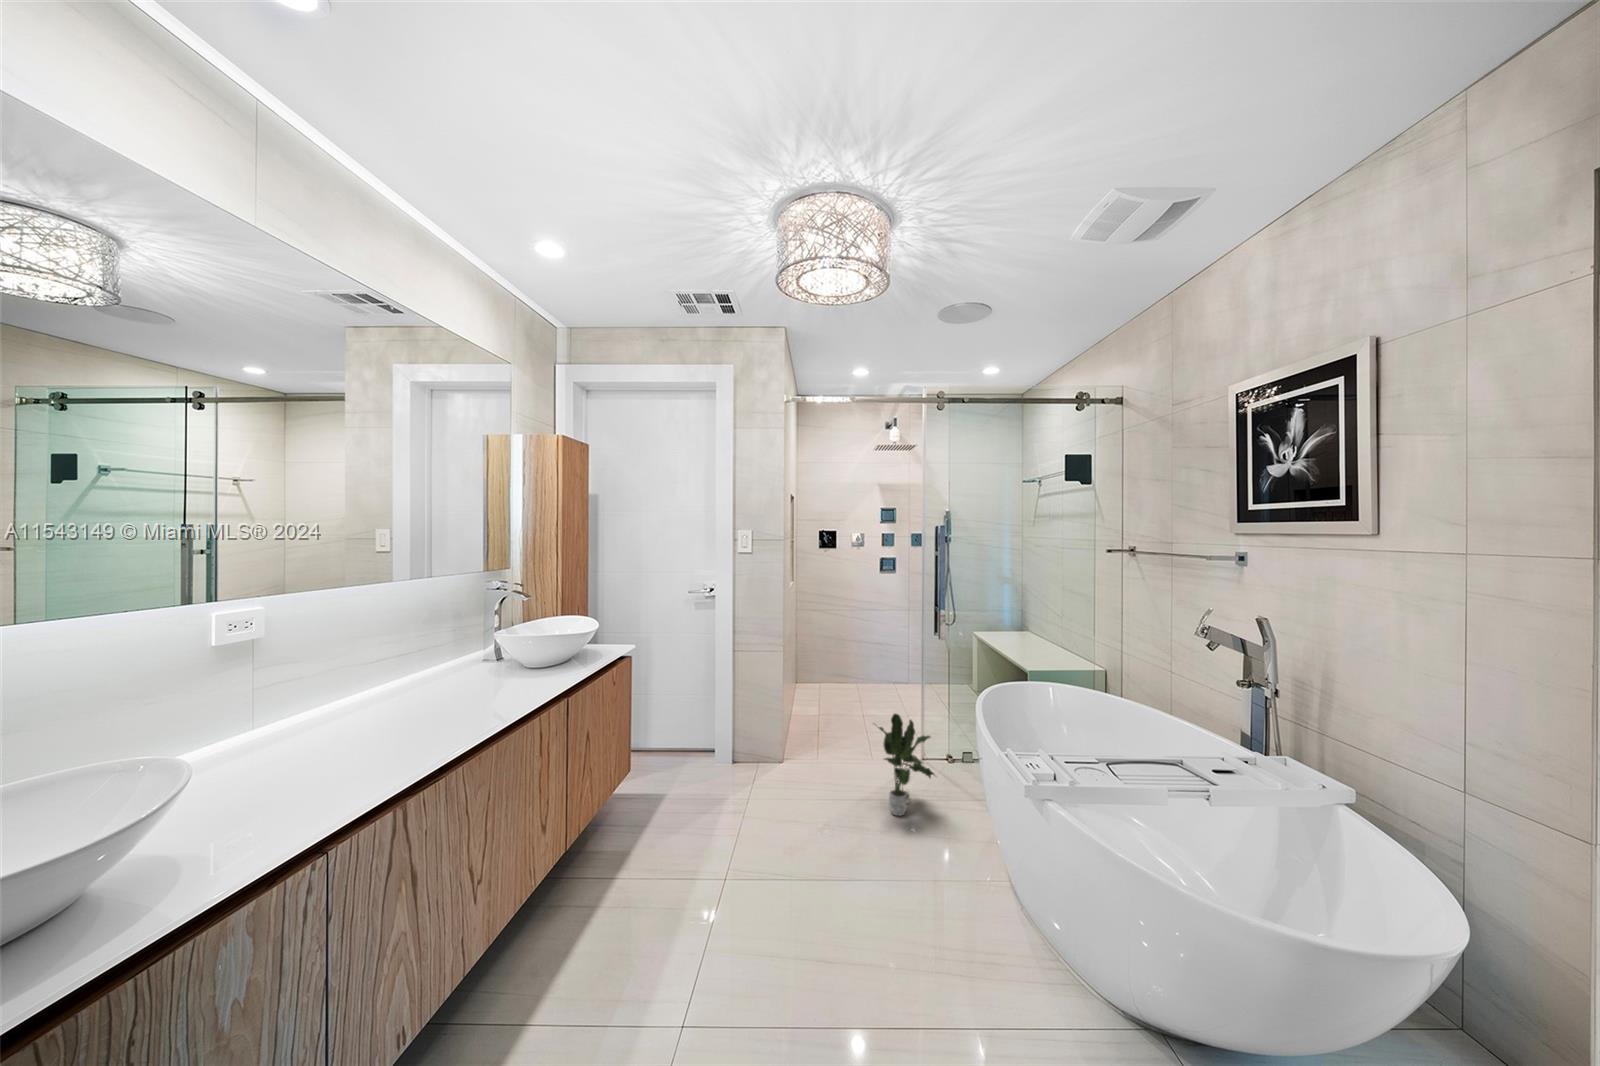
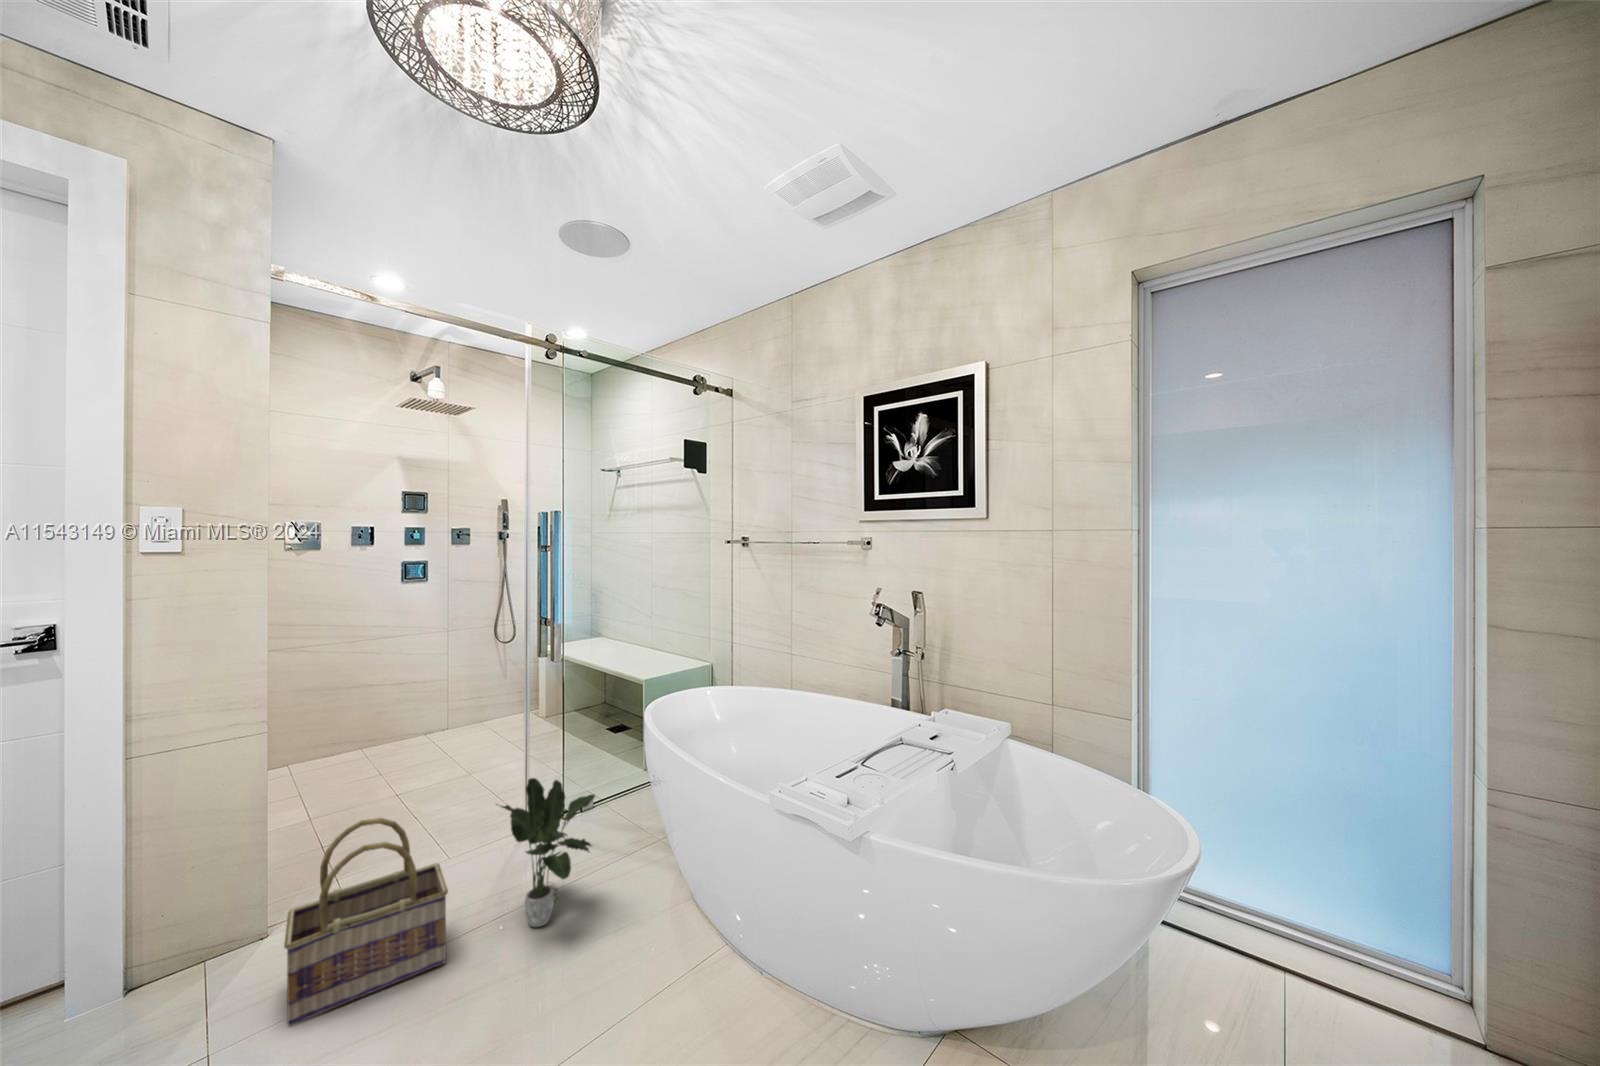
basket: none [769,710,847,809] -> present [284,818,448,1025]

